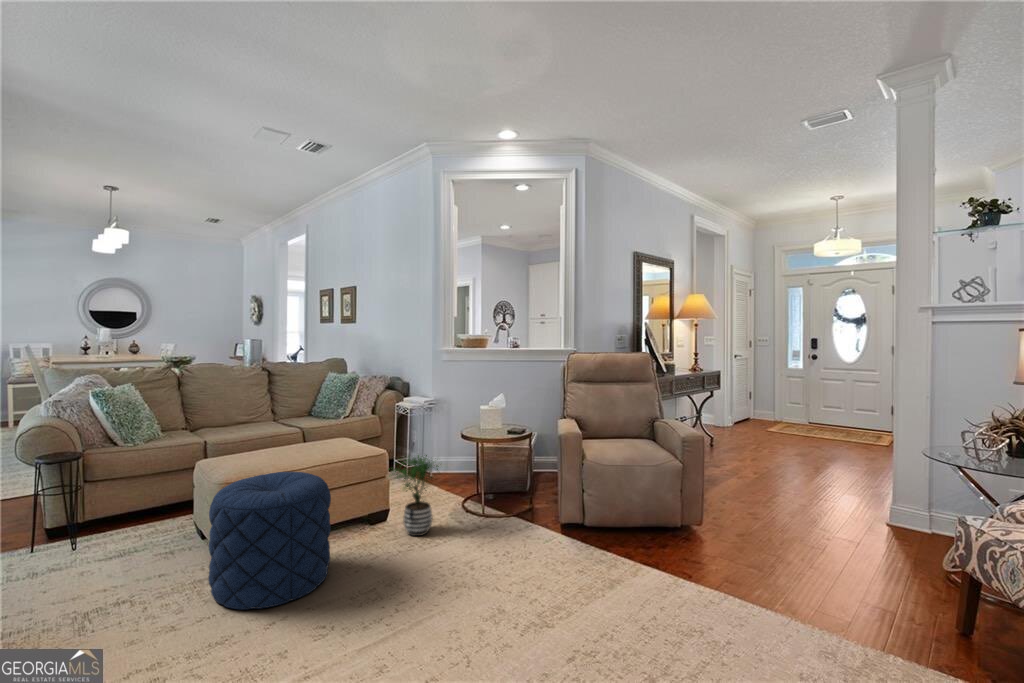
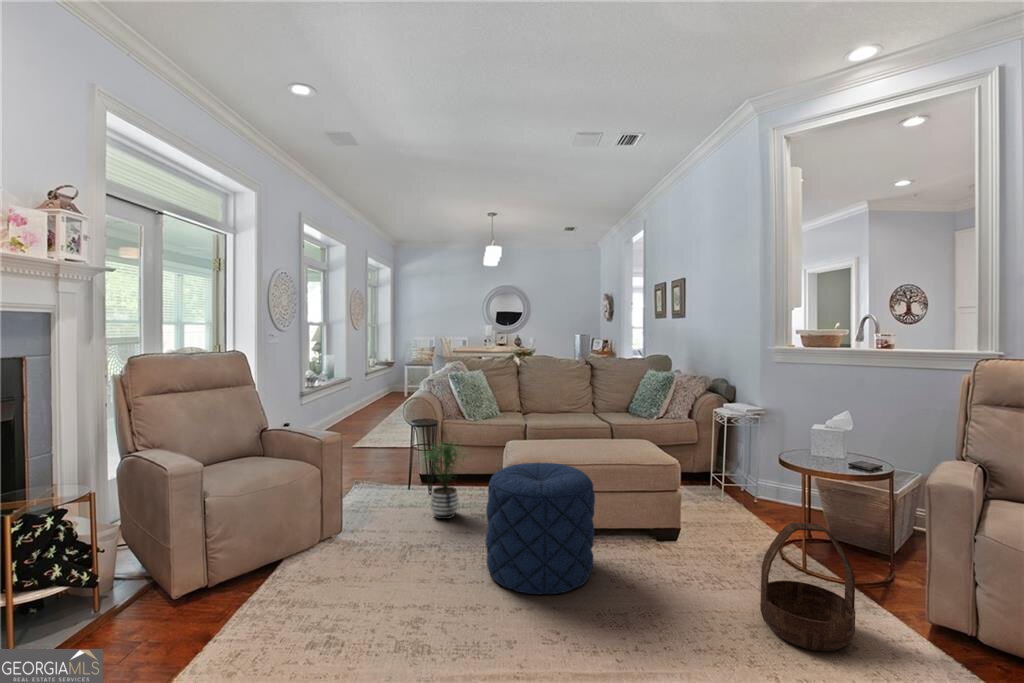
potted plant: present [388,455,440,536] -> present [422,440,467,519]
basket: none [472,476,531,567] -> present [760,522,856,652]

